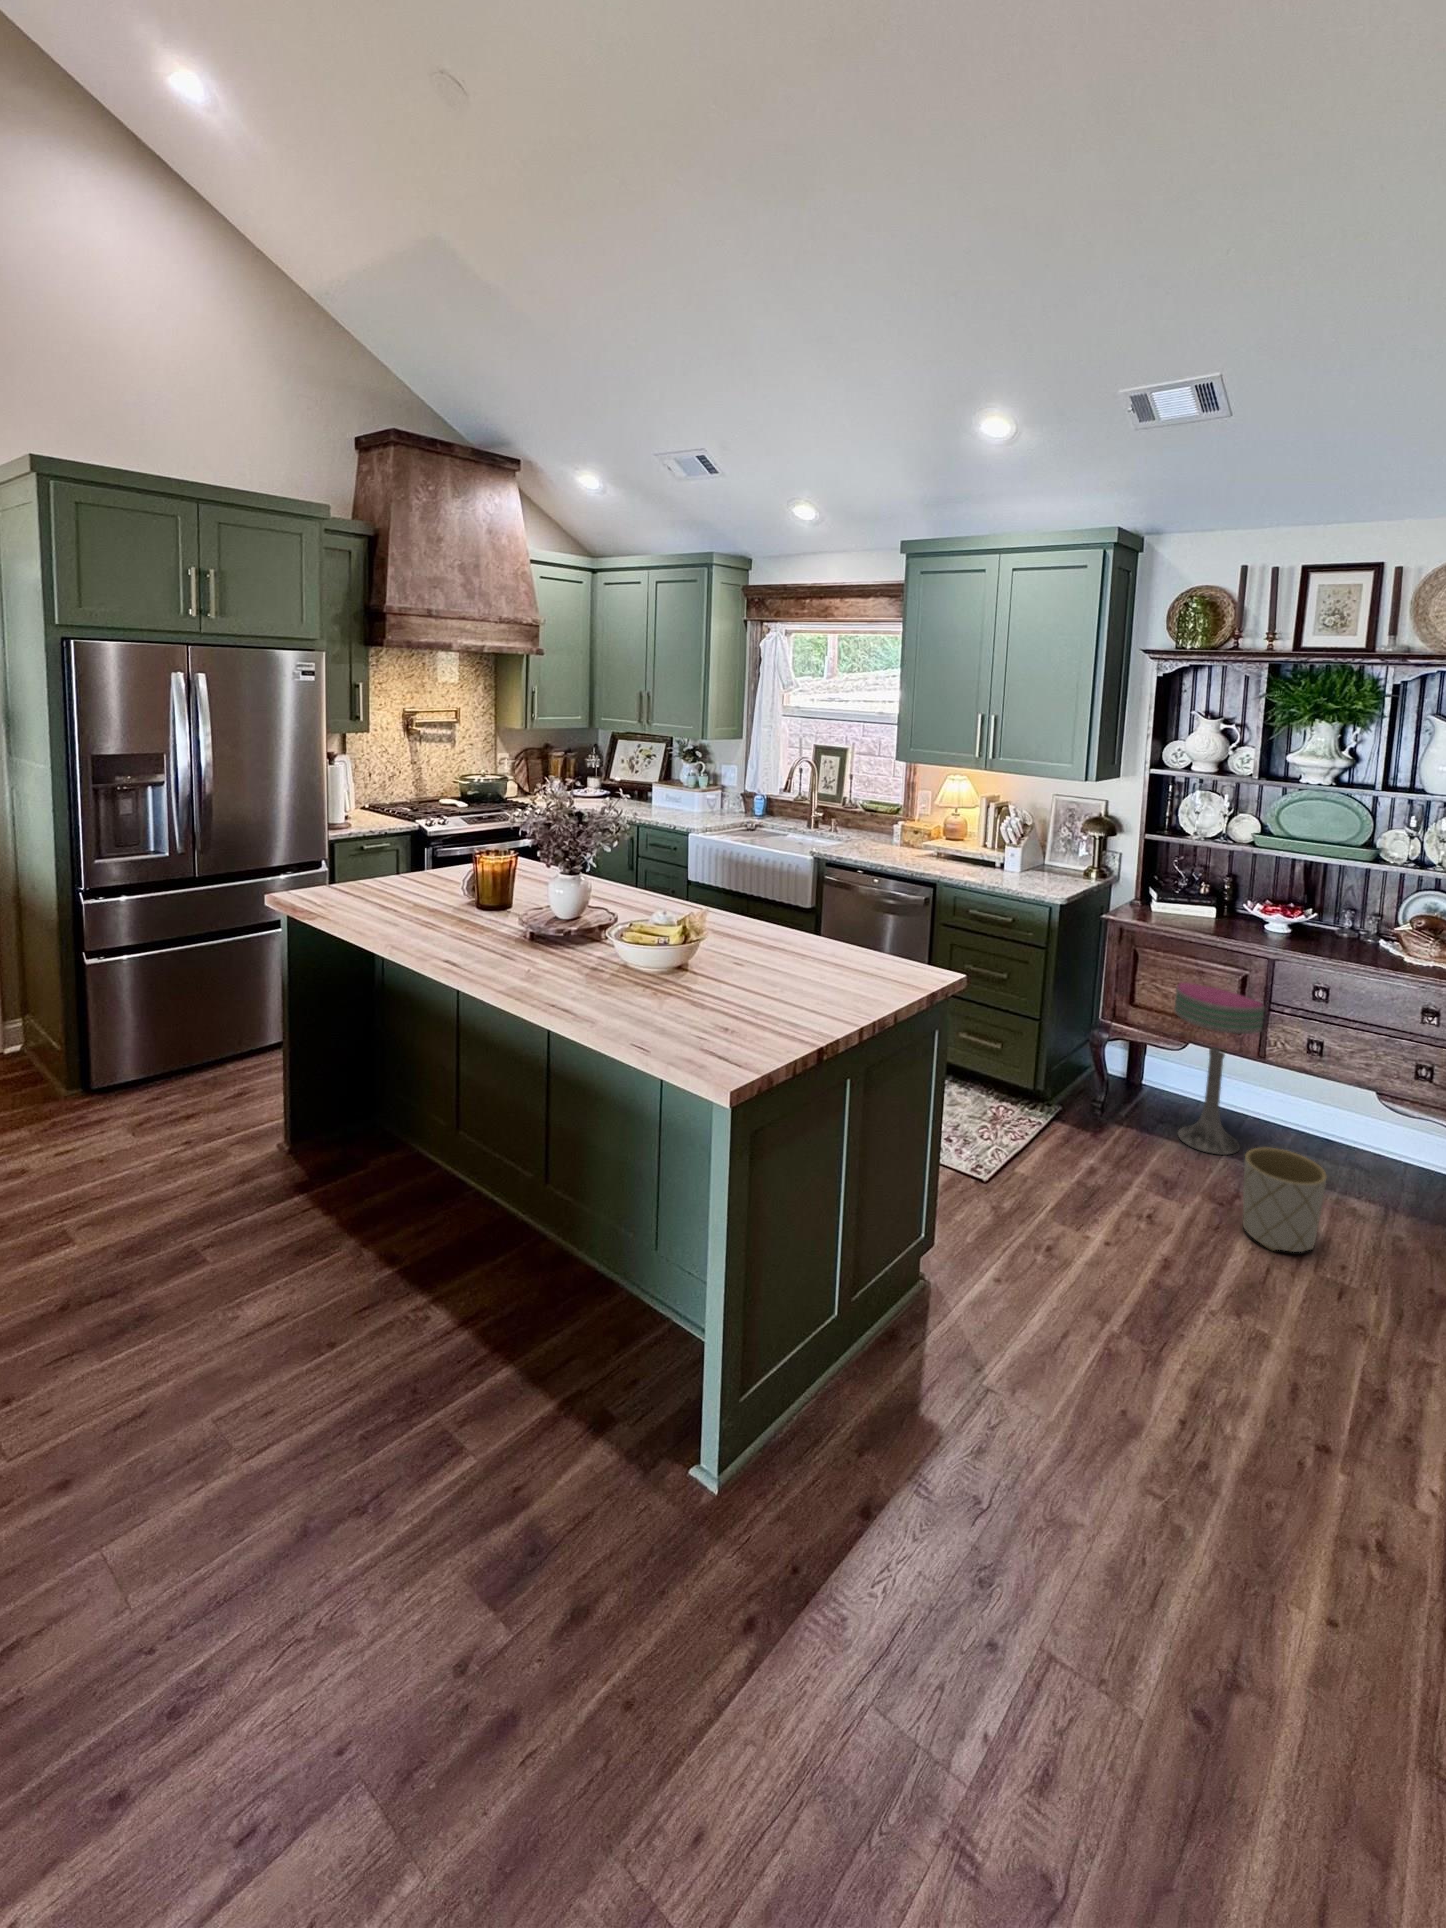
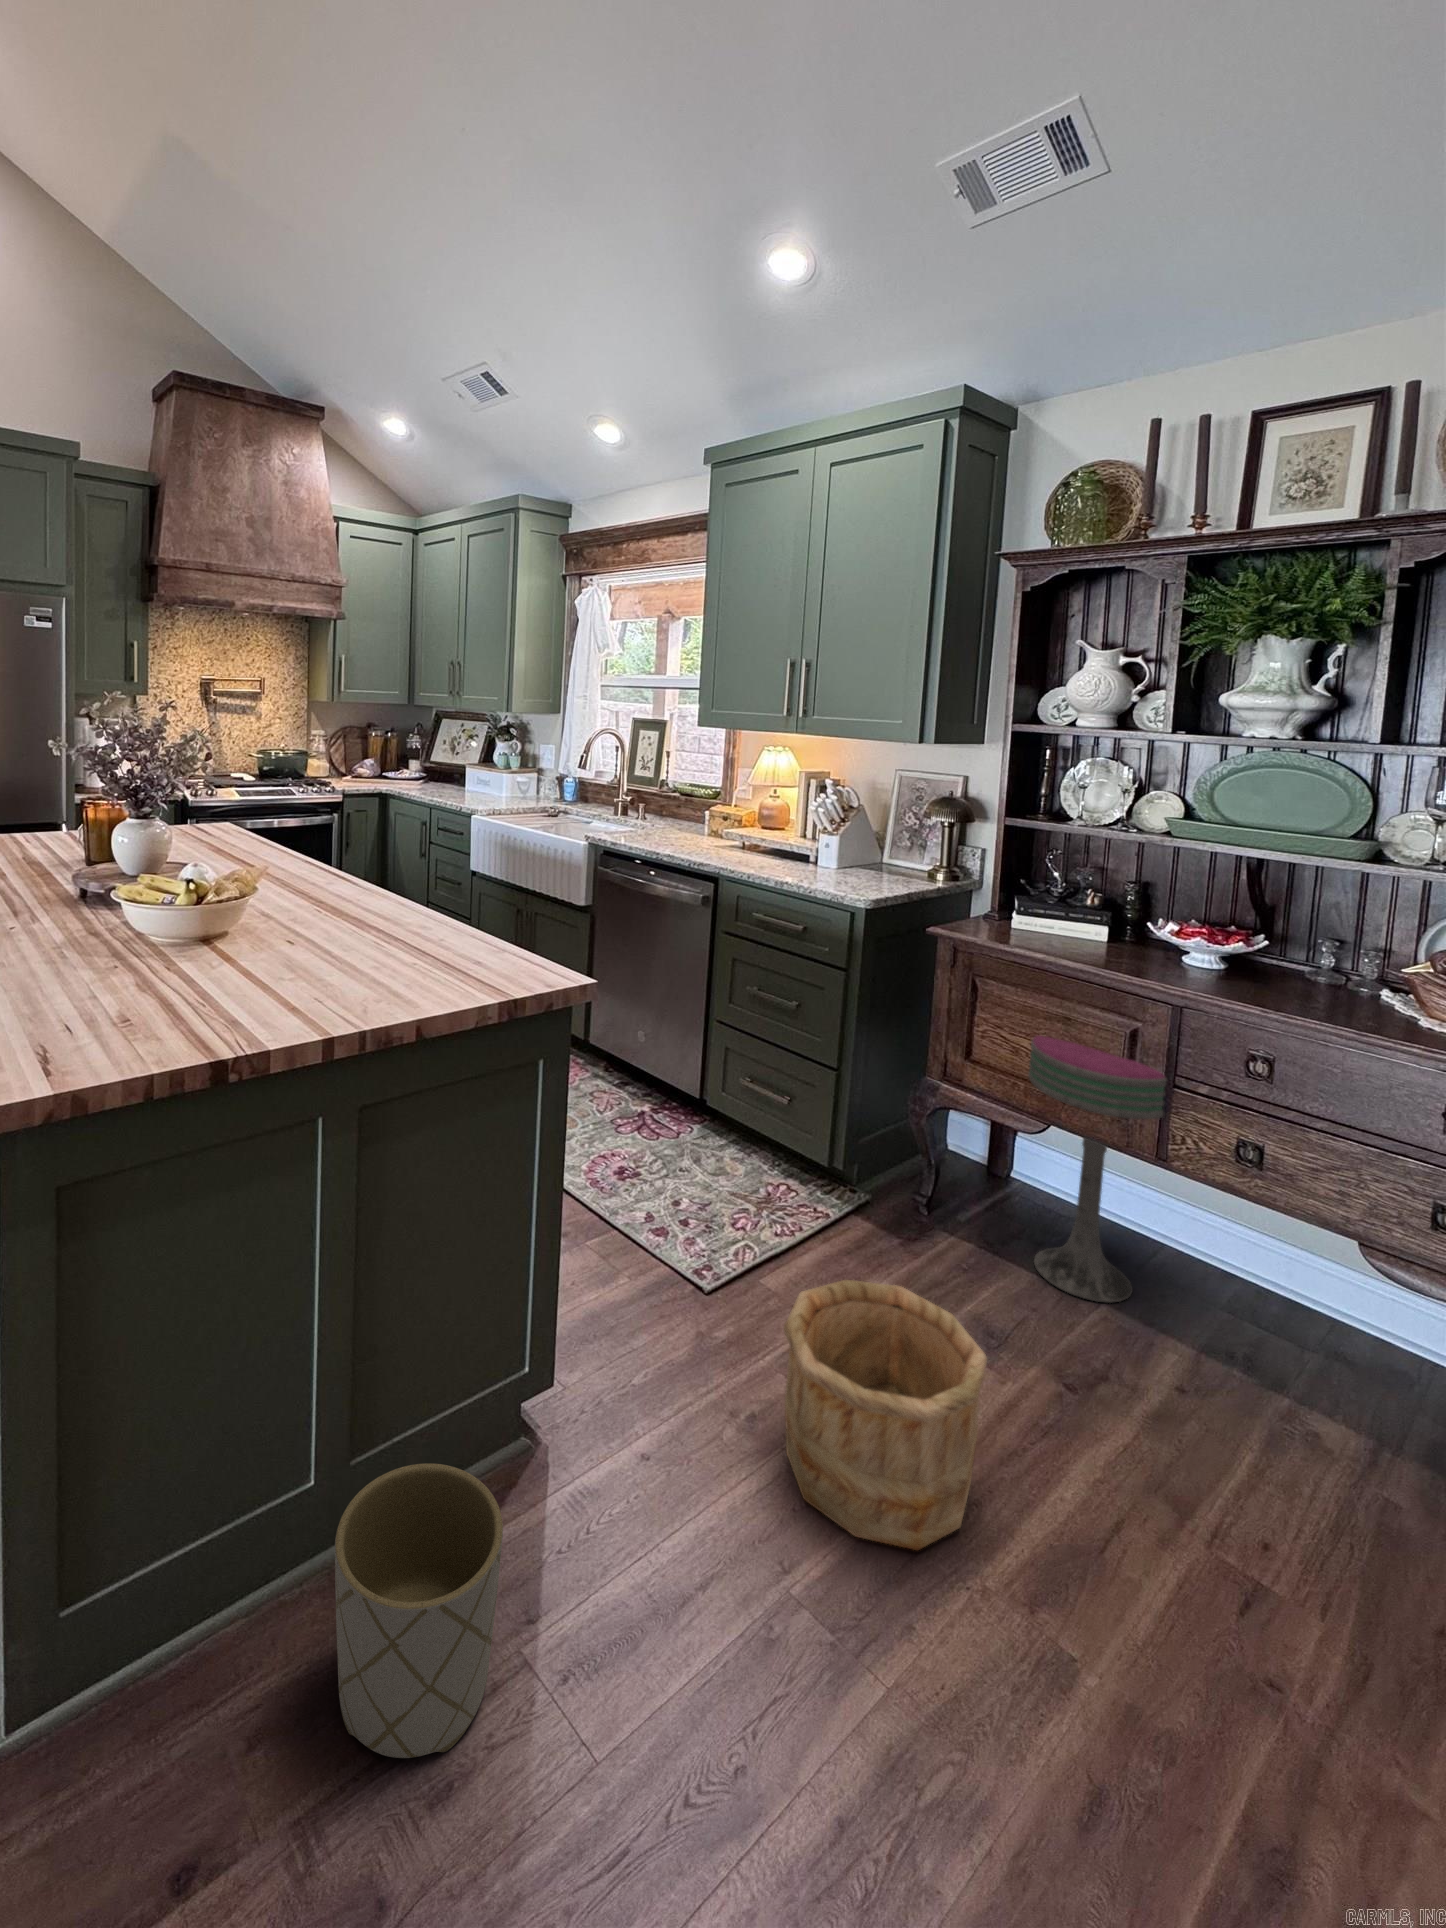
planter: present [1243,1147,1327,1252] -> present [335,1463,503,1758]
wooden bucket: none [1082,1151,1207,1297] -> present [783,1280,987,1550]

